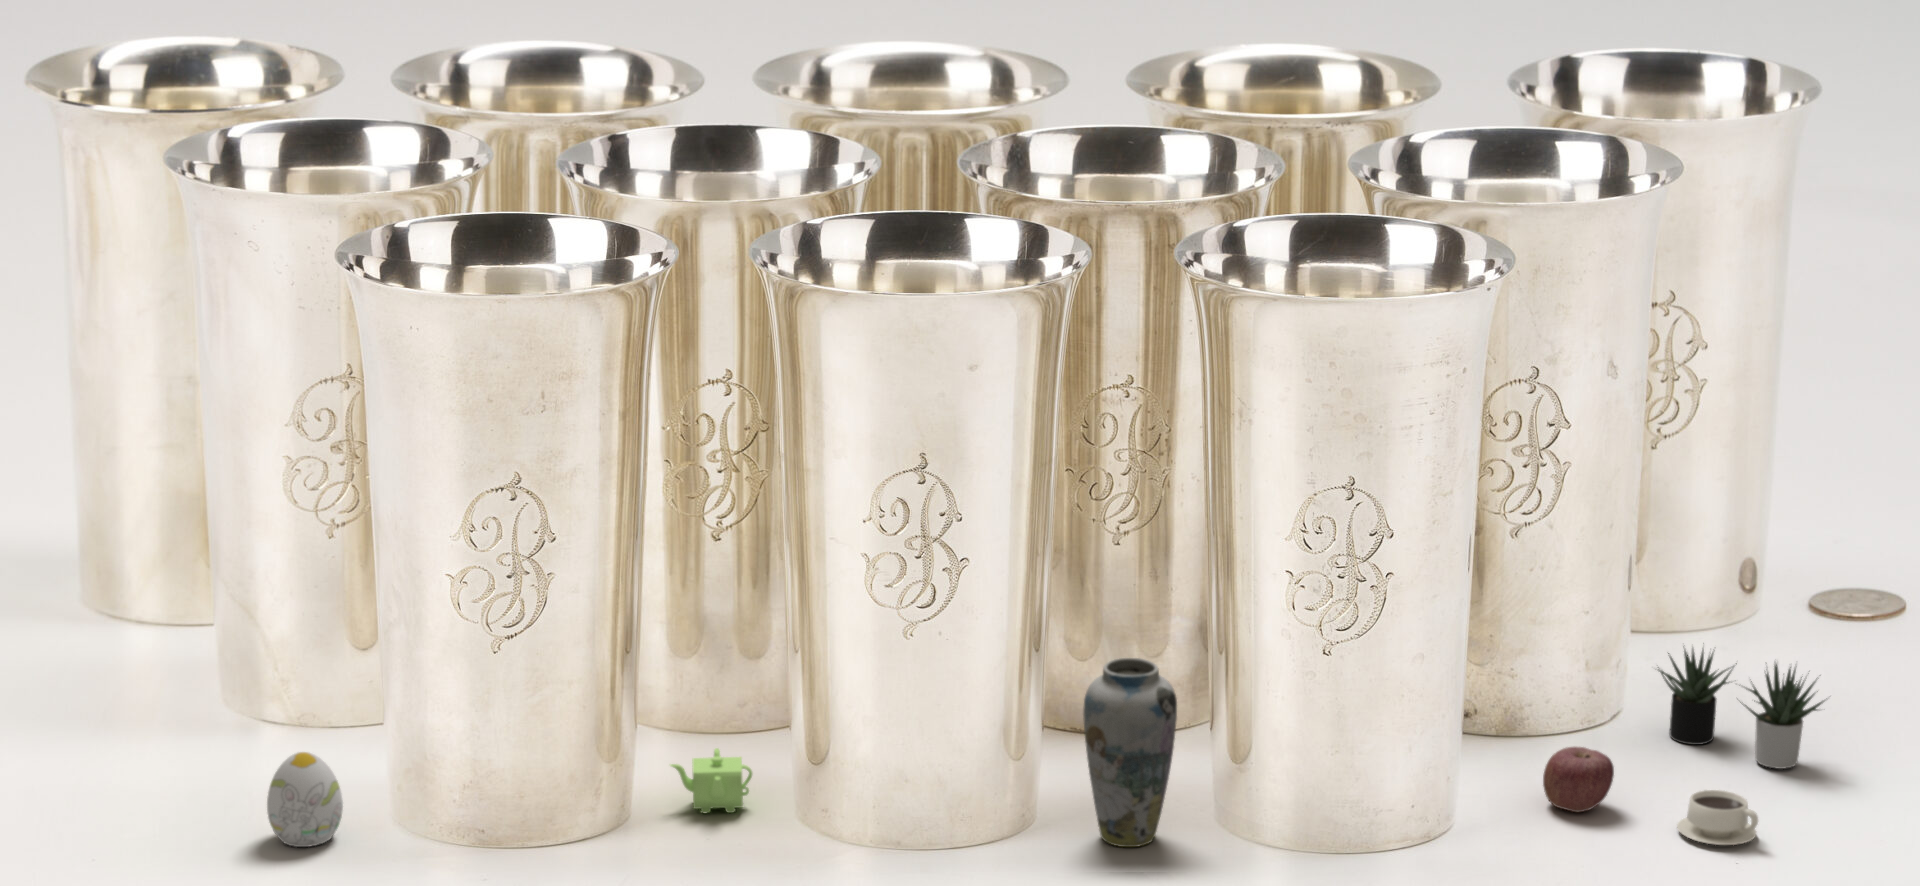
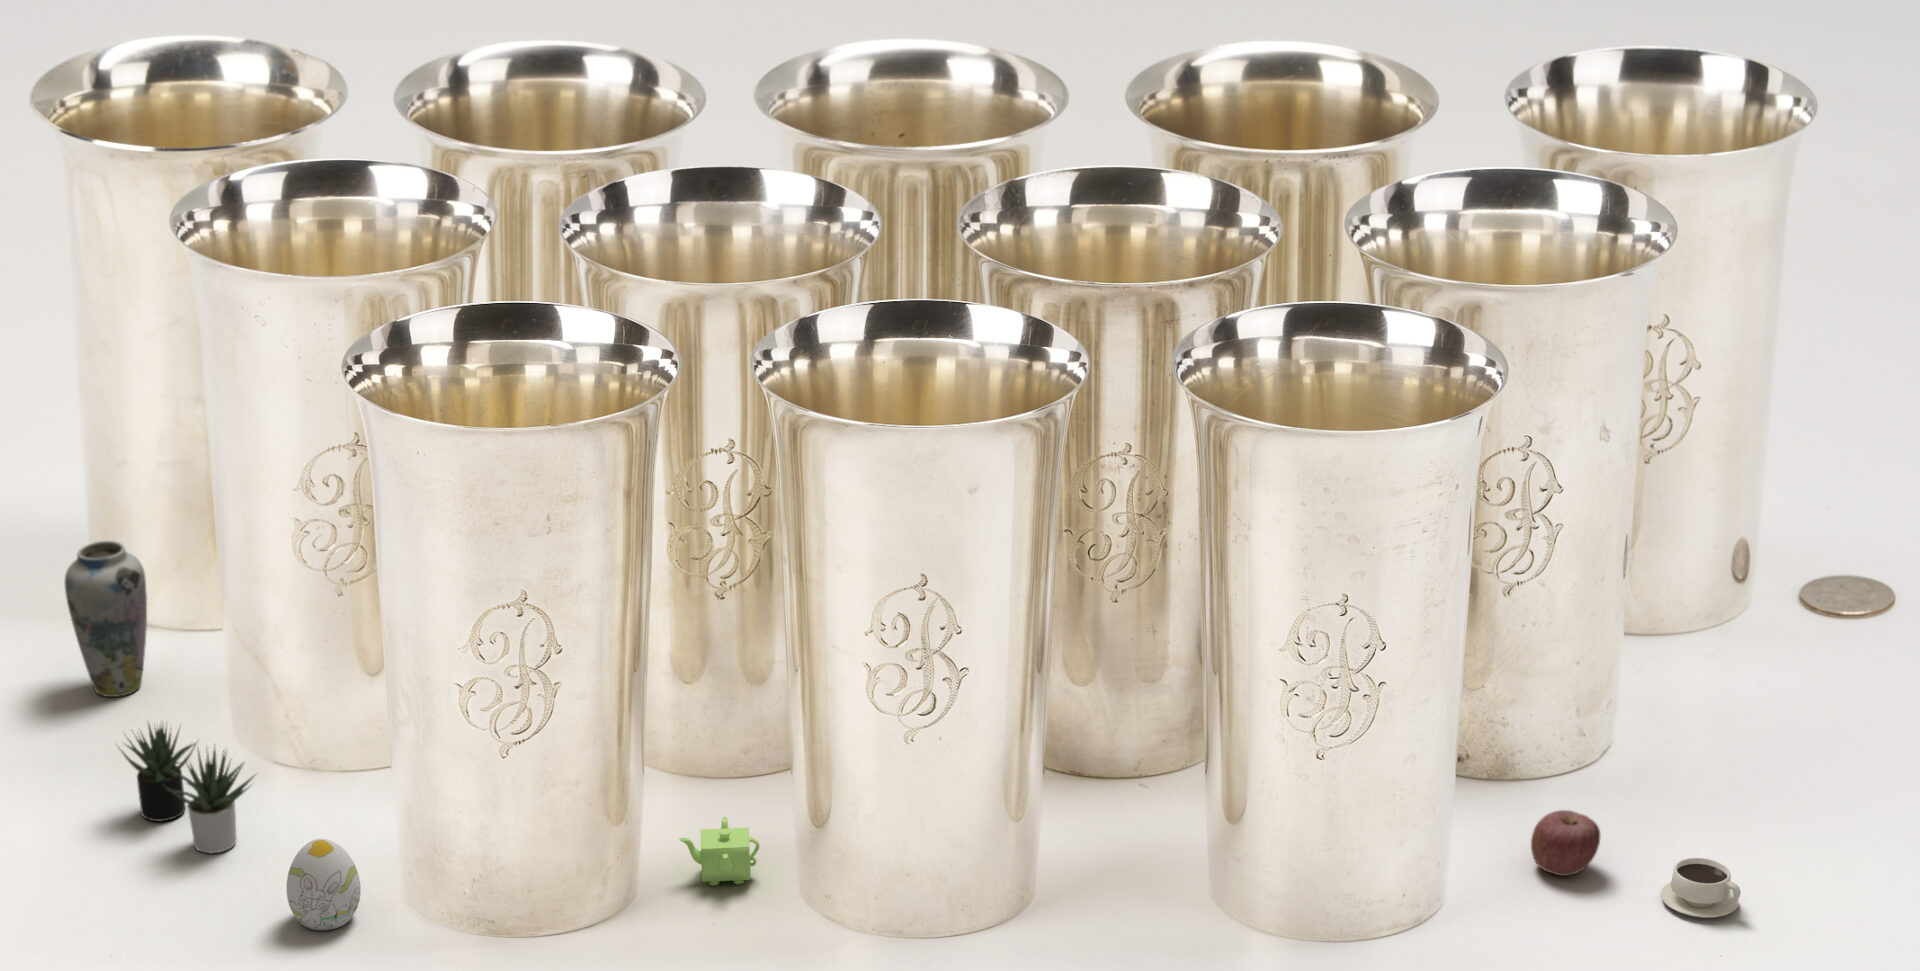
succulent plant: present [1658,648,1825,769] -> present [122,725,254,853]
vase: present [1083,658,1177,847] -> present [64,541,147,697]

